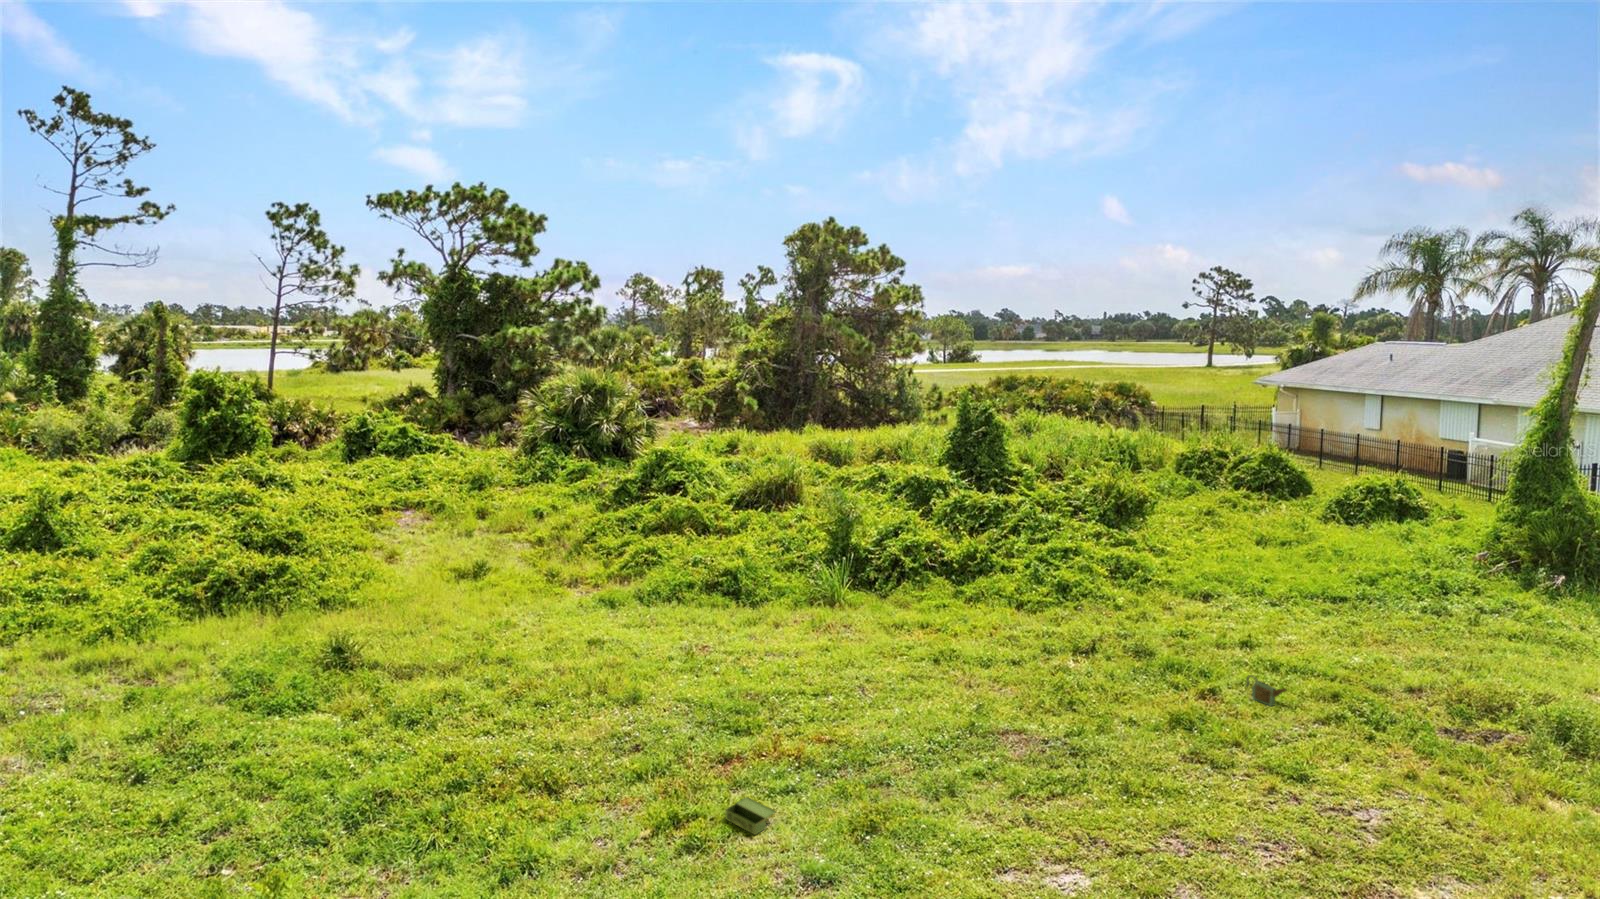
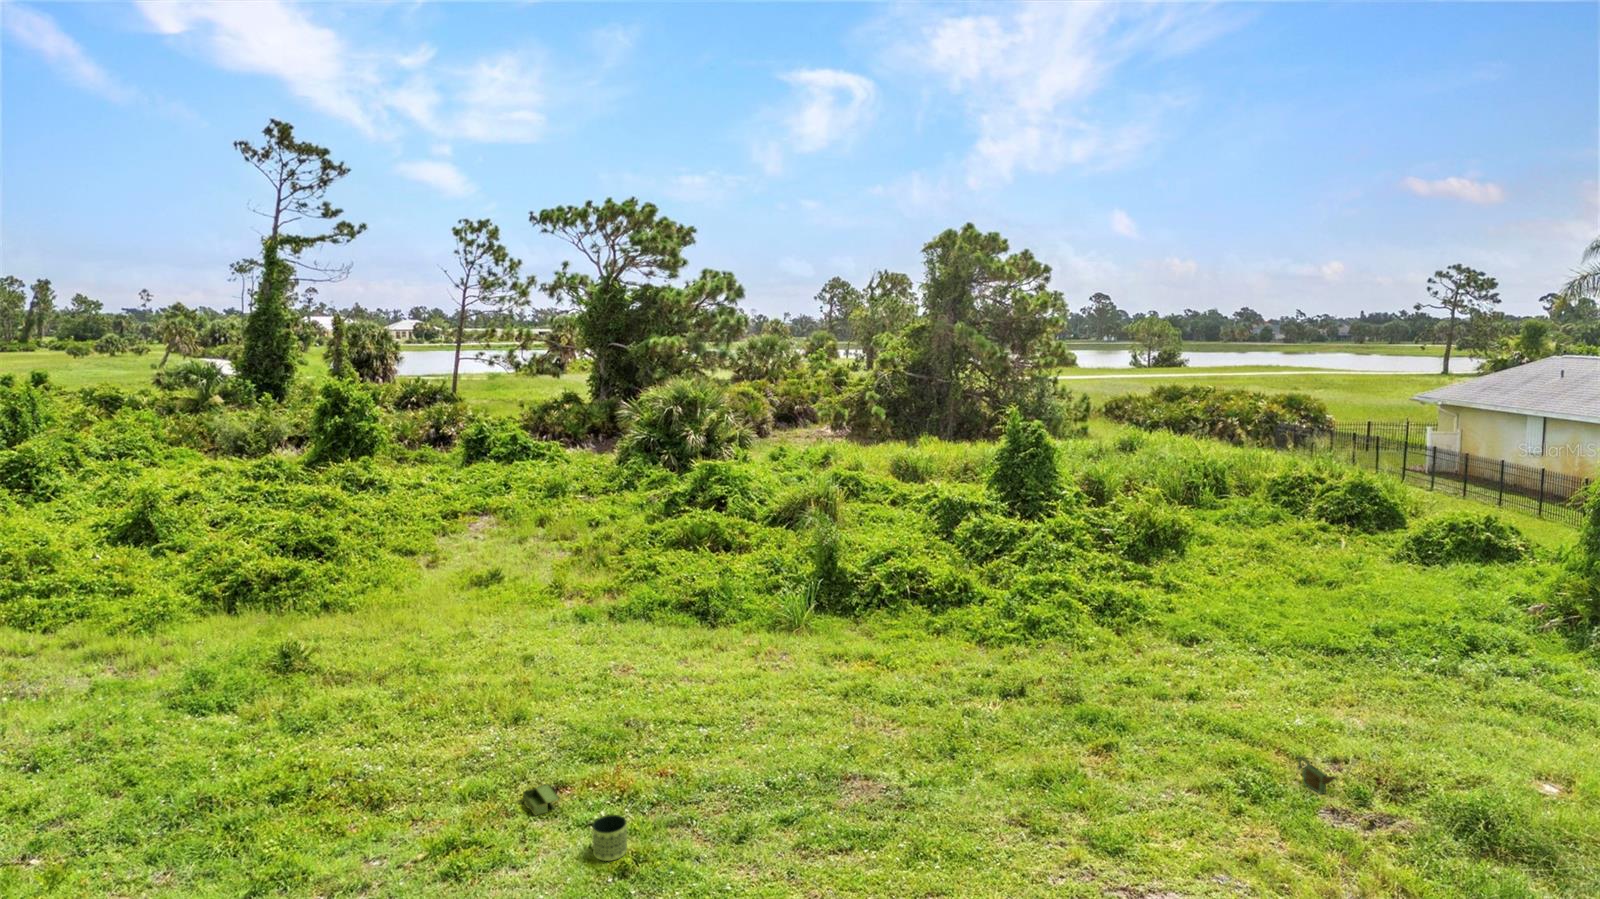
watering can: present [1246,675,1286,706] -> present [1298,757,1336,794]
planter: none [858,820,897,873] -> present [593,815,627,861]

